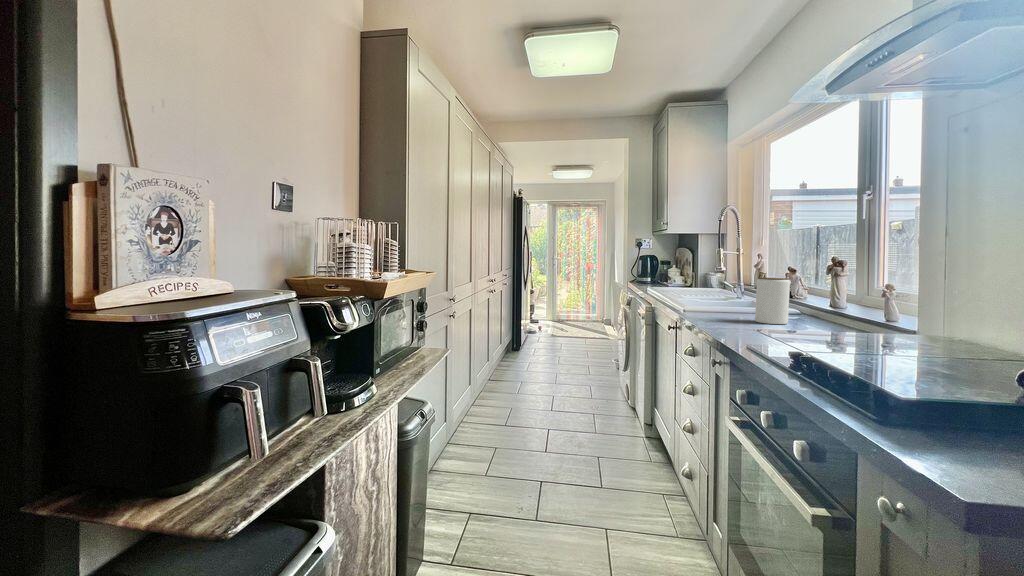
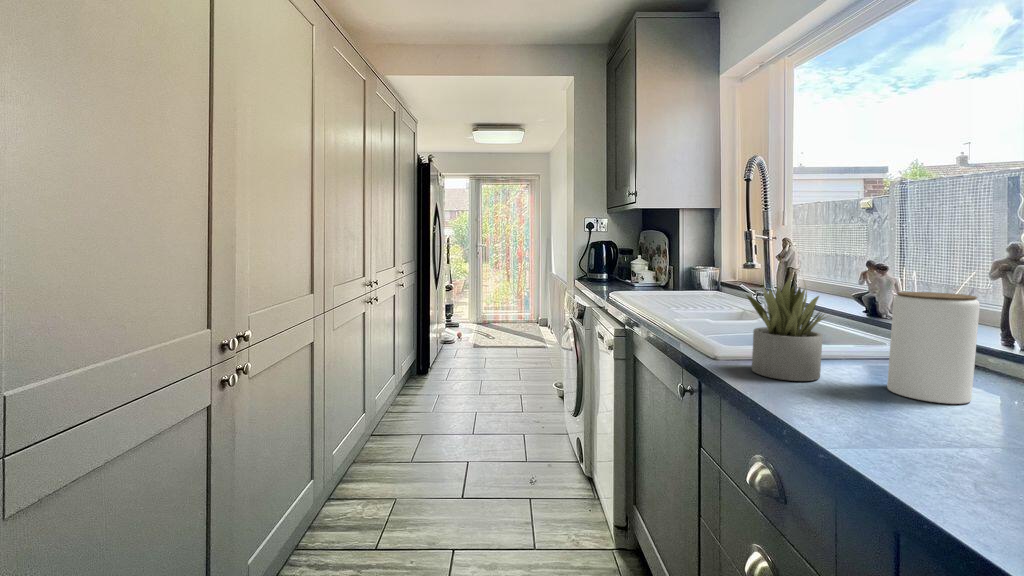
succulent plant: none [696,271,734,318] -> present [747,277,824,381]

